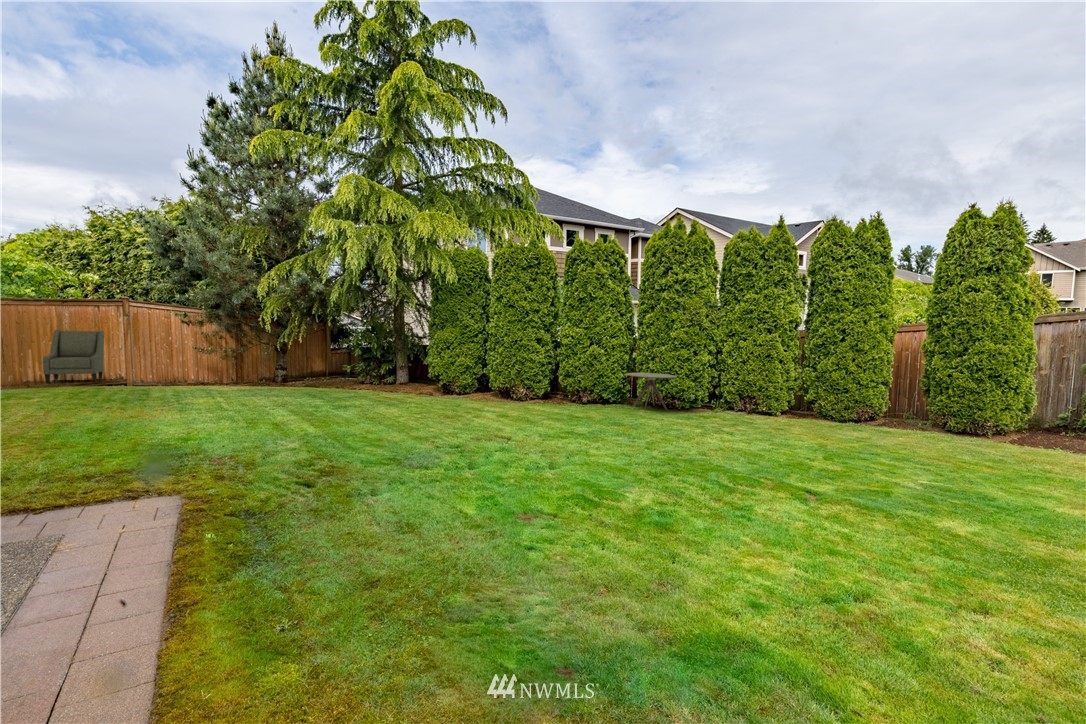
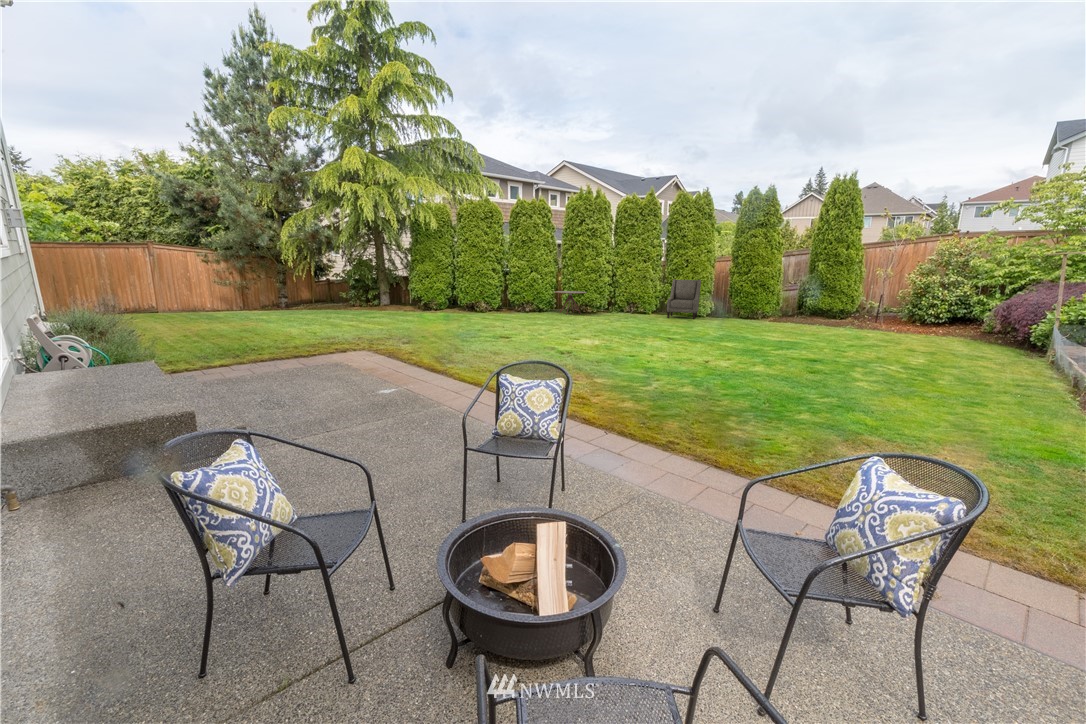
chair: present [43,330,104,383] -> present [667,279,701,319]

